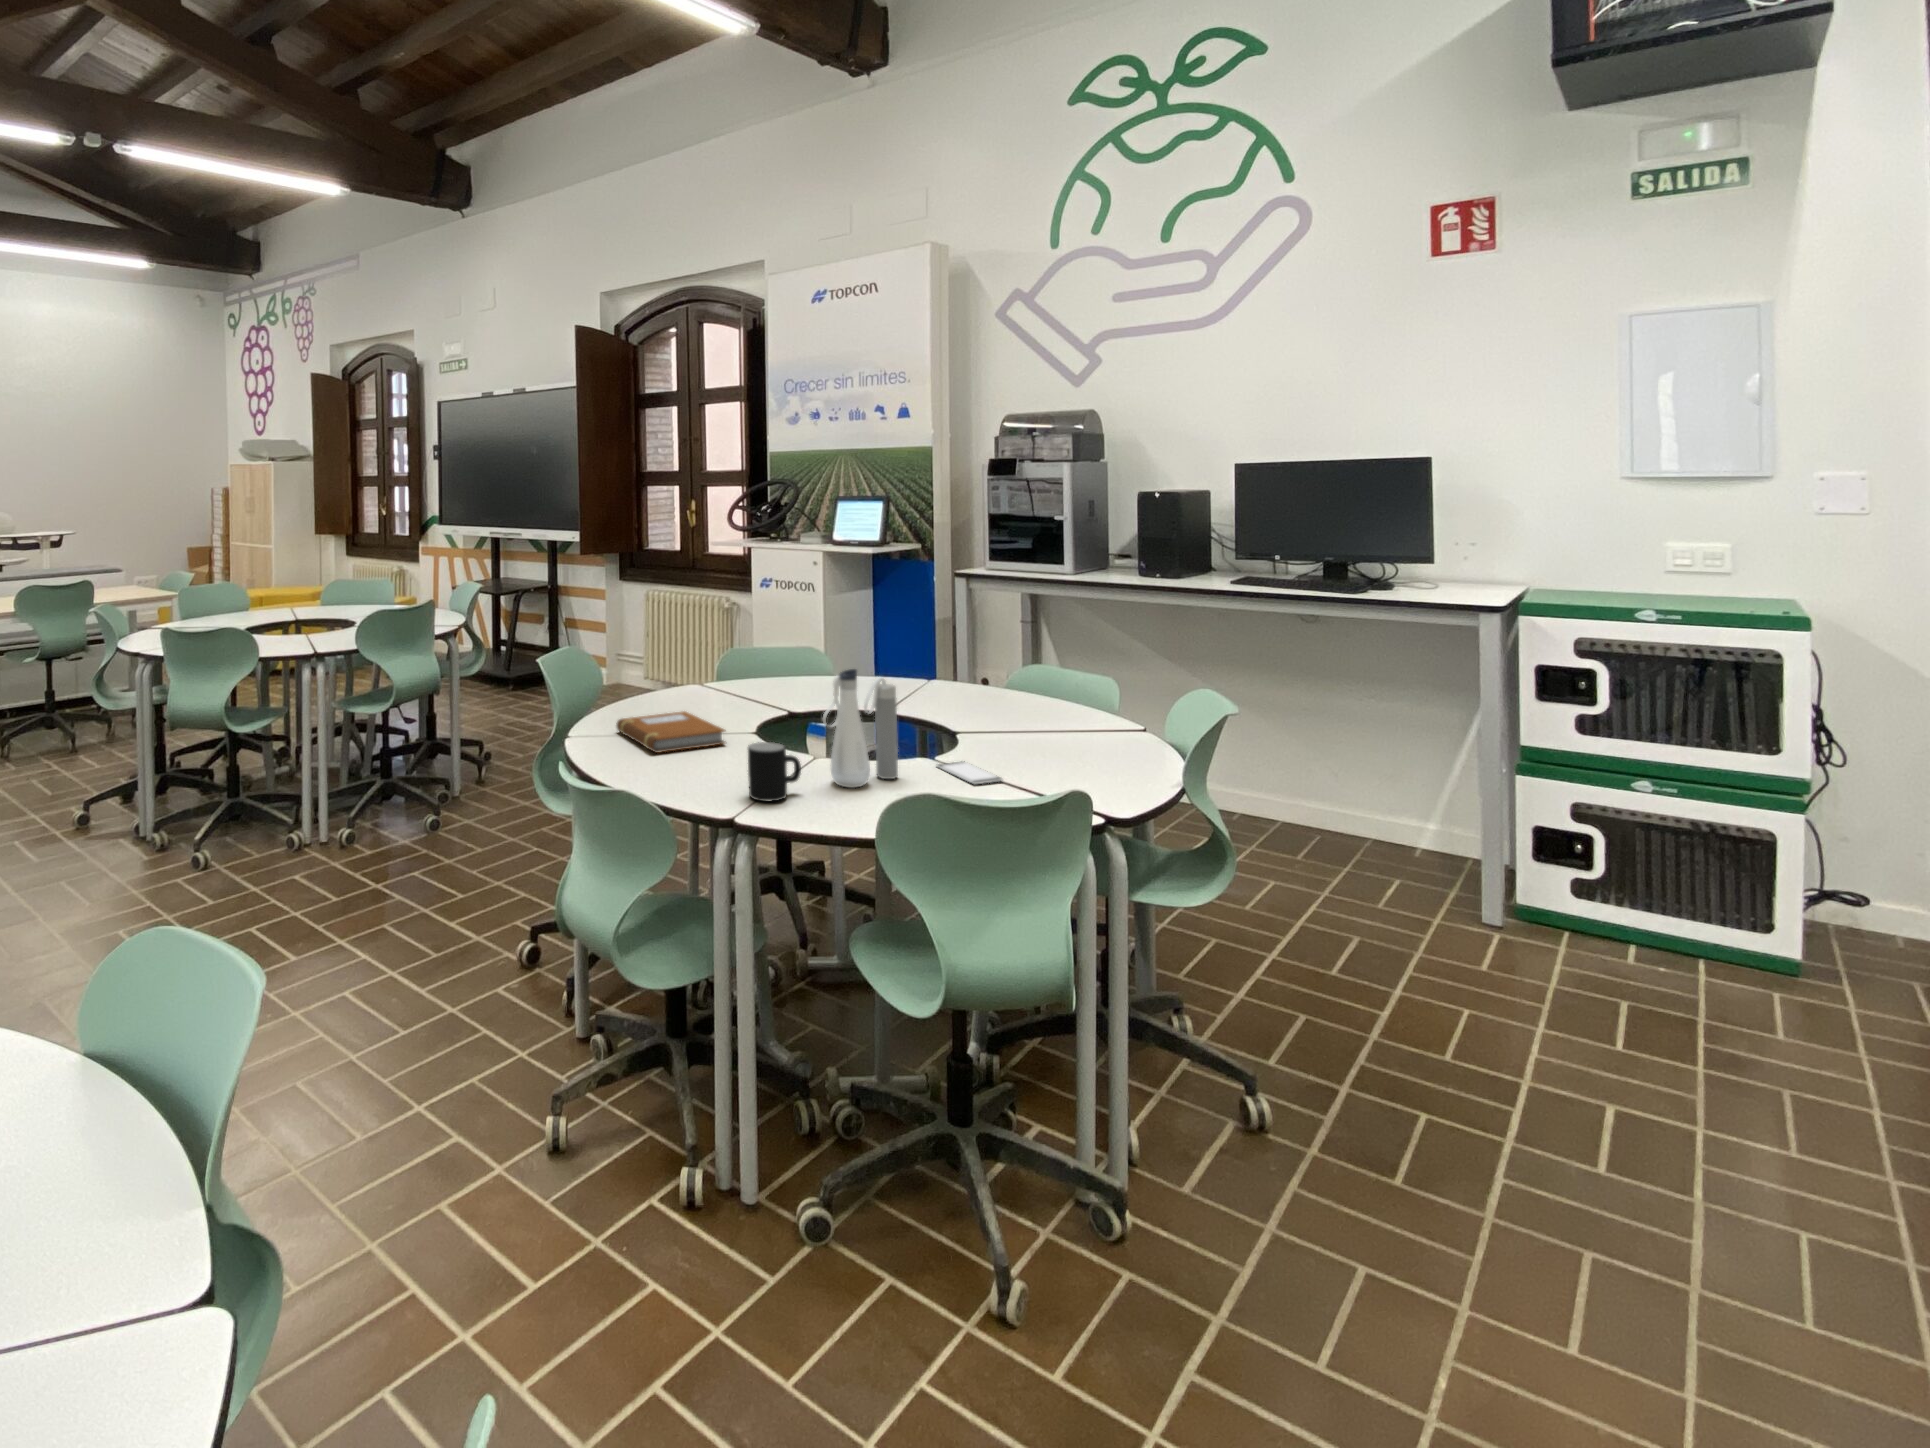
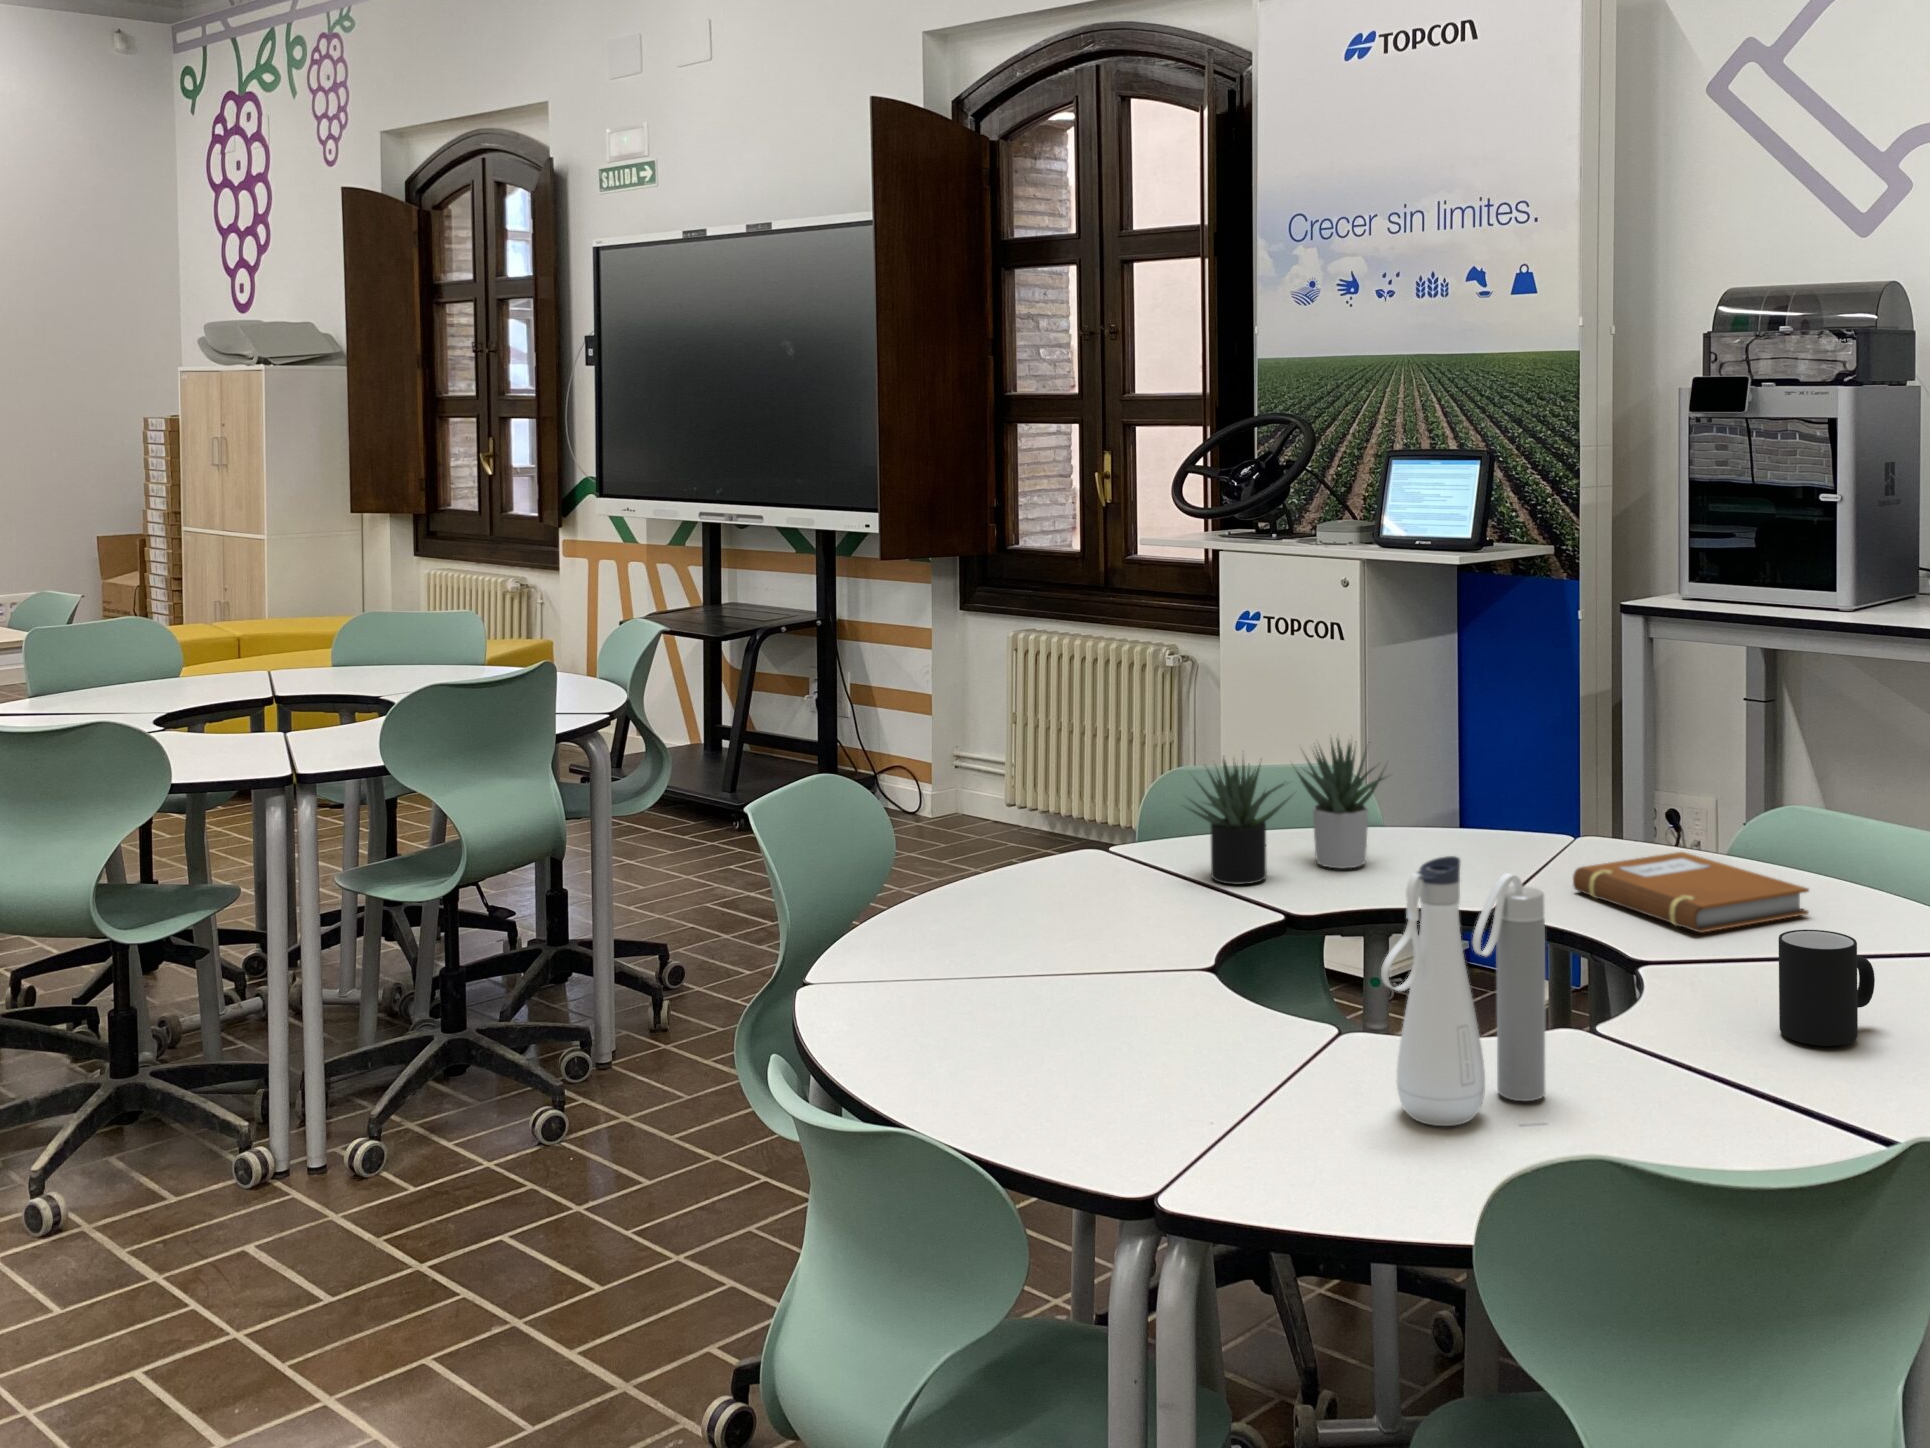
succulent plant: none [734,627,835,697] -> present [1189,738,1385,885]
notebook: present [616,711,725,753] -> present [1573,852,1809,933]
mug: present [748,742,801,801] -> present [1779,930,1875,1046]
smartphone: present [936,761,1003,784] -> none [1624,1050,1779,1114]

